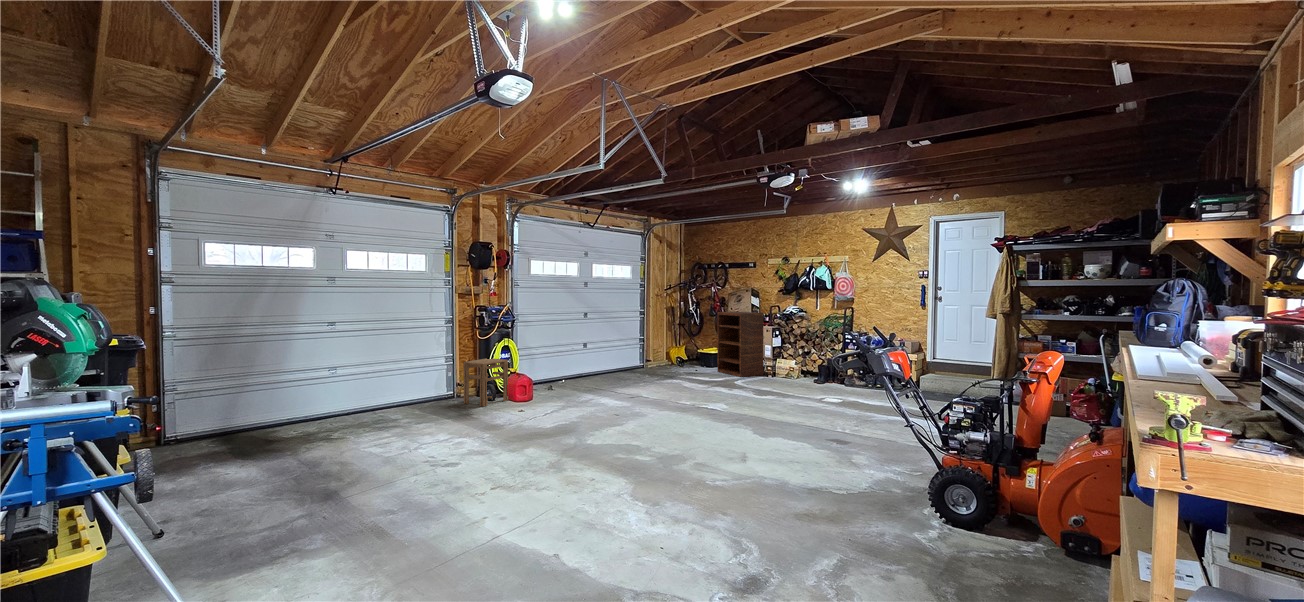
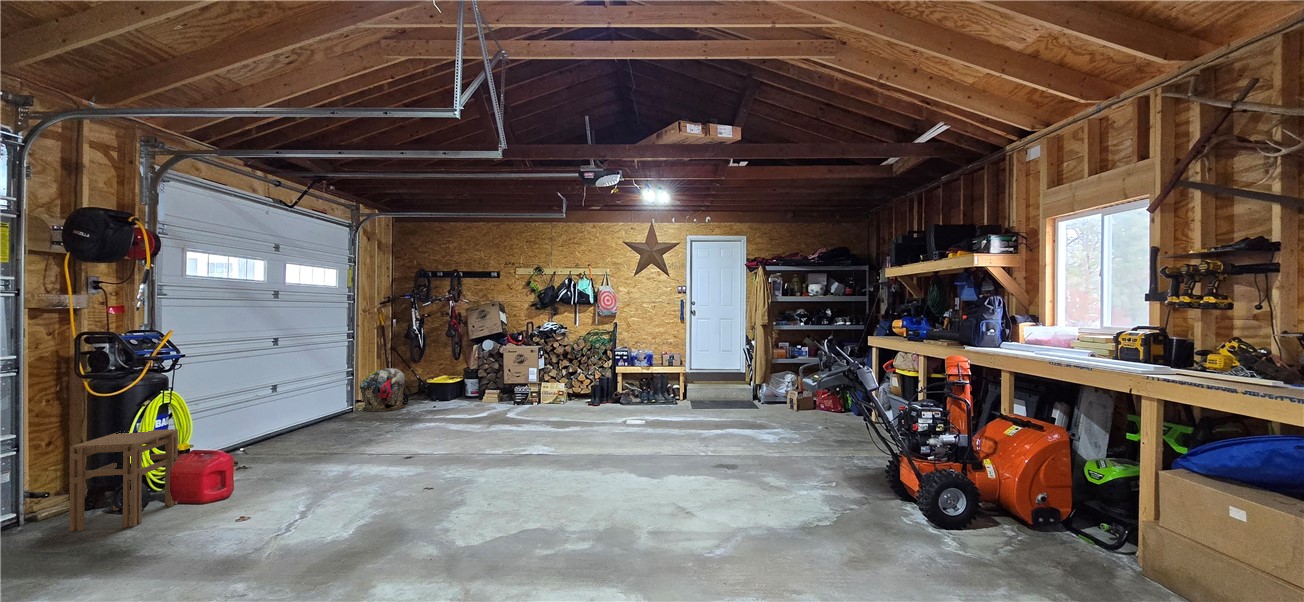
shelving unit: present [717,312,763,377] -> none [466,330,526,409]
laundry basket: none [648,338,679,369] -> present [360,368,405,411]

